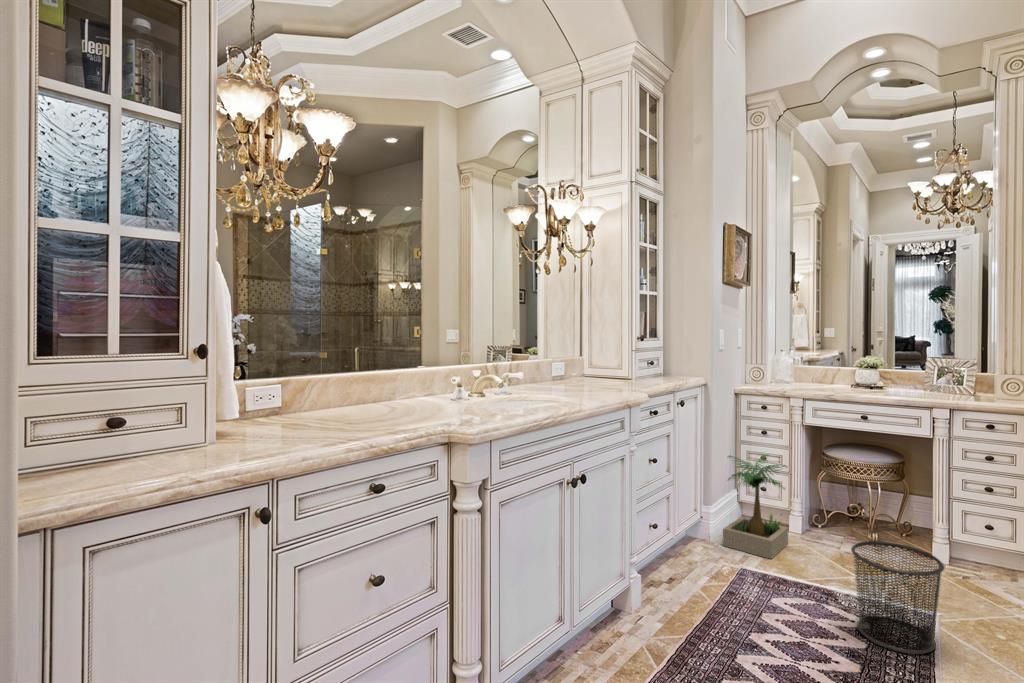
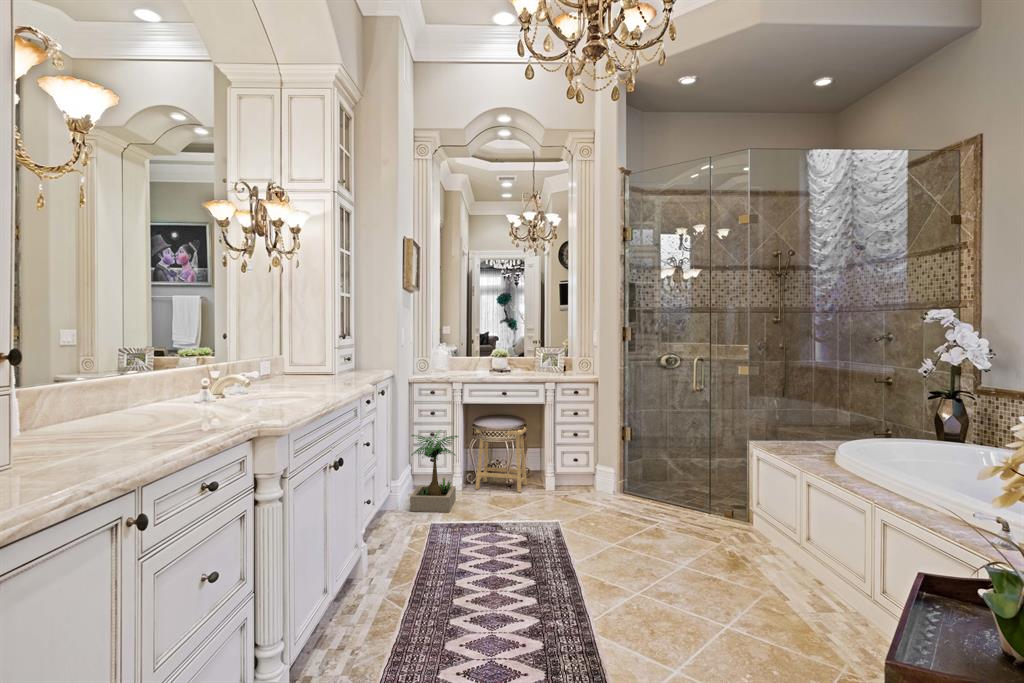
footstool: none [823,454,909,557] -> present [476,427,527,493]
waste bin: present [851,541,944,654] -> none [515,476,568,547]

